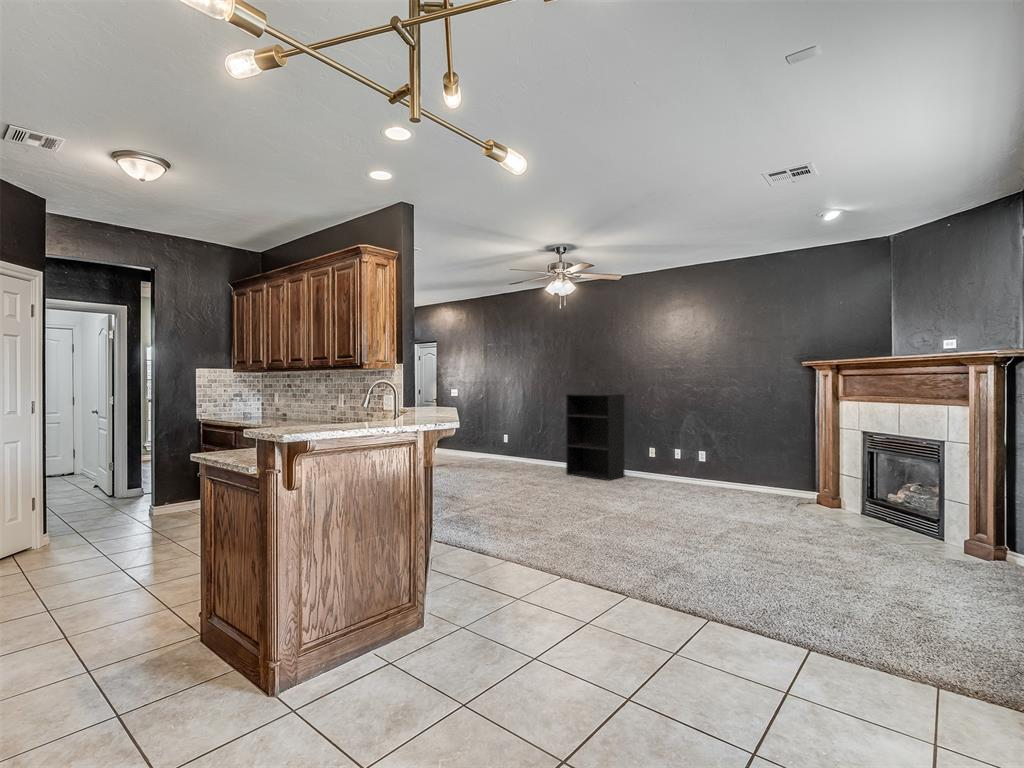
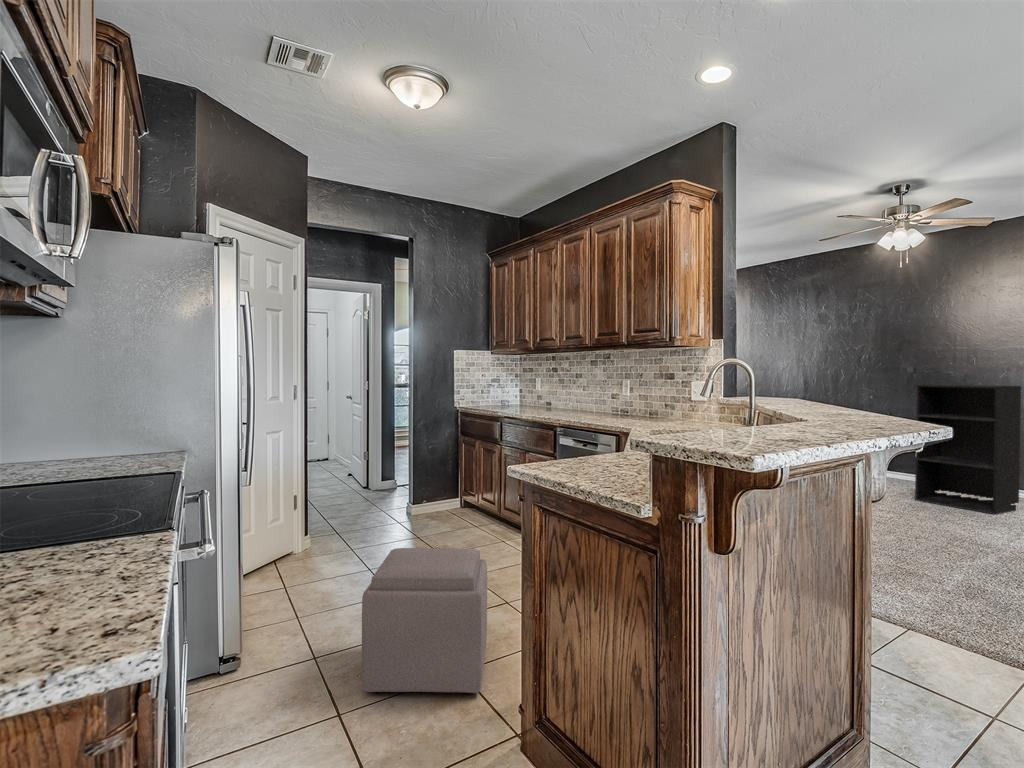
ottoman: none [32,538,175,671] -> present [362,548,487,694]

